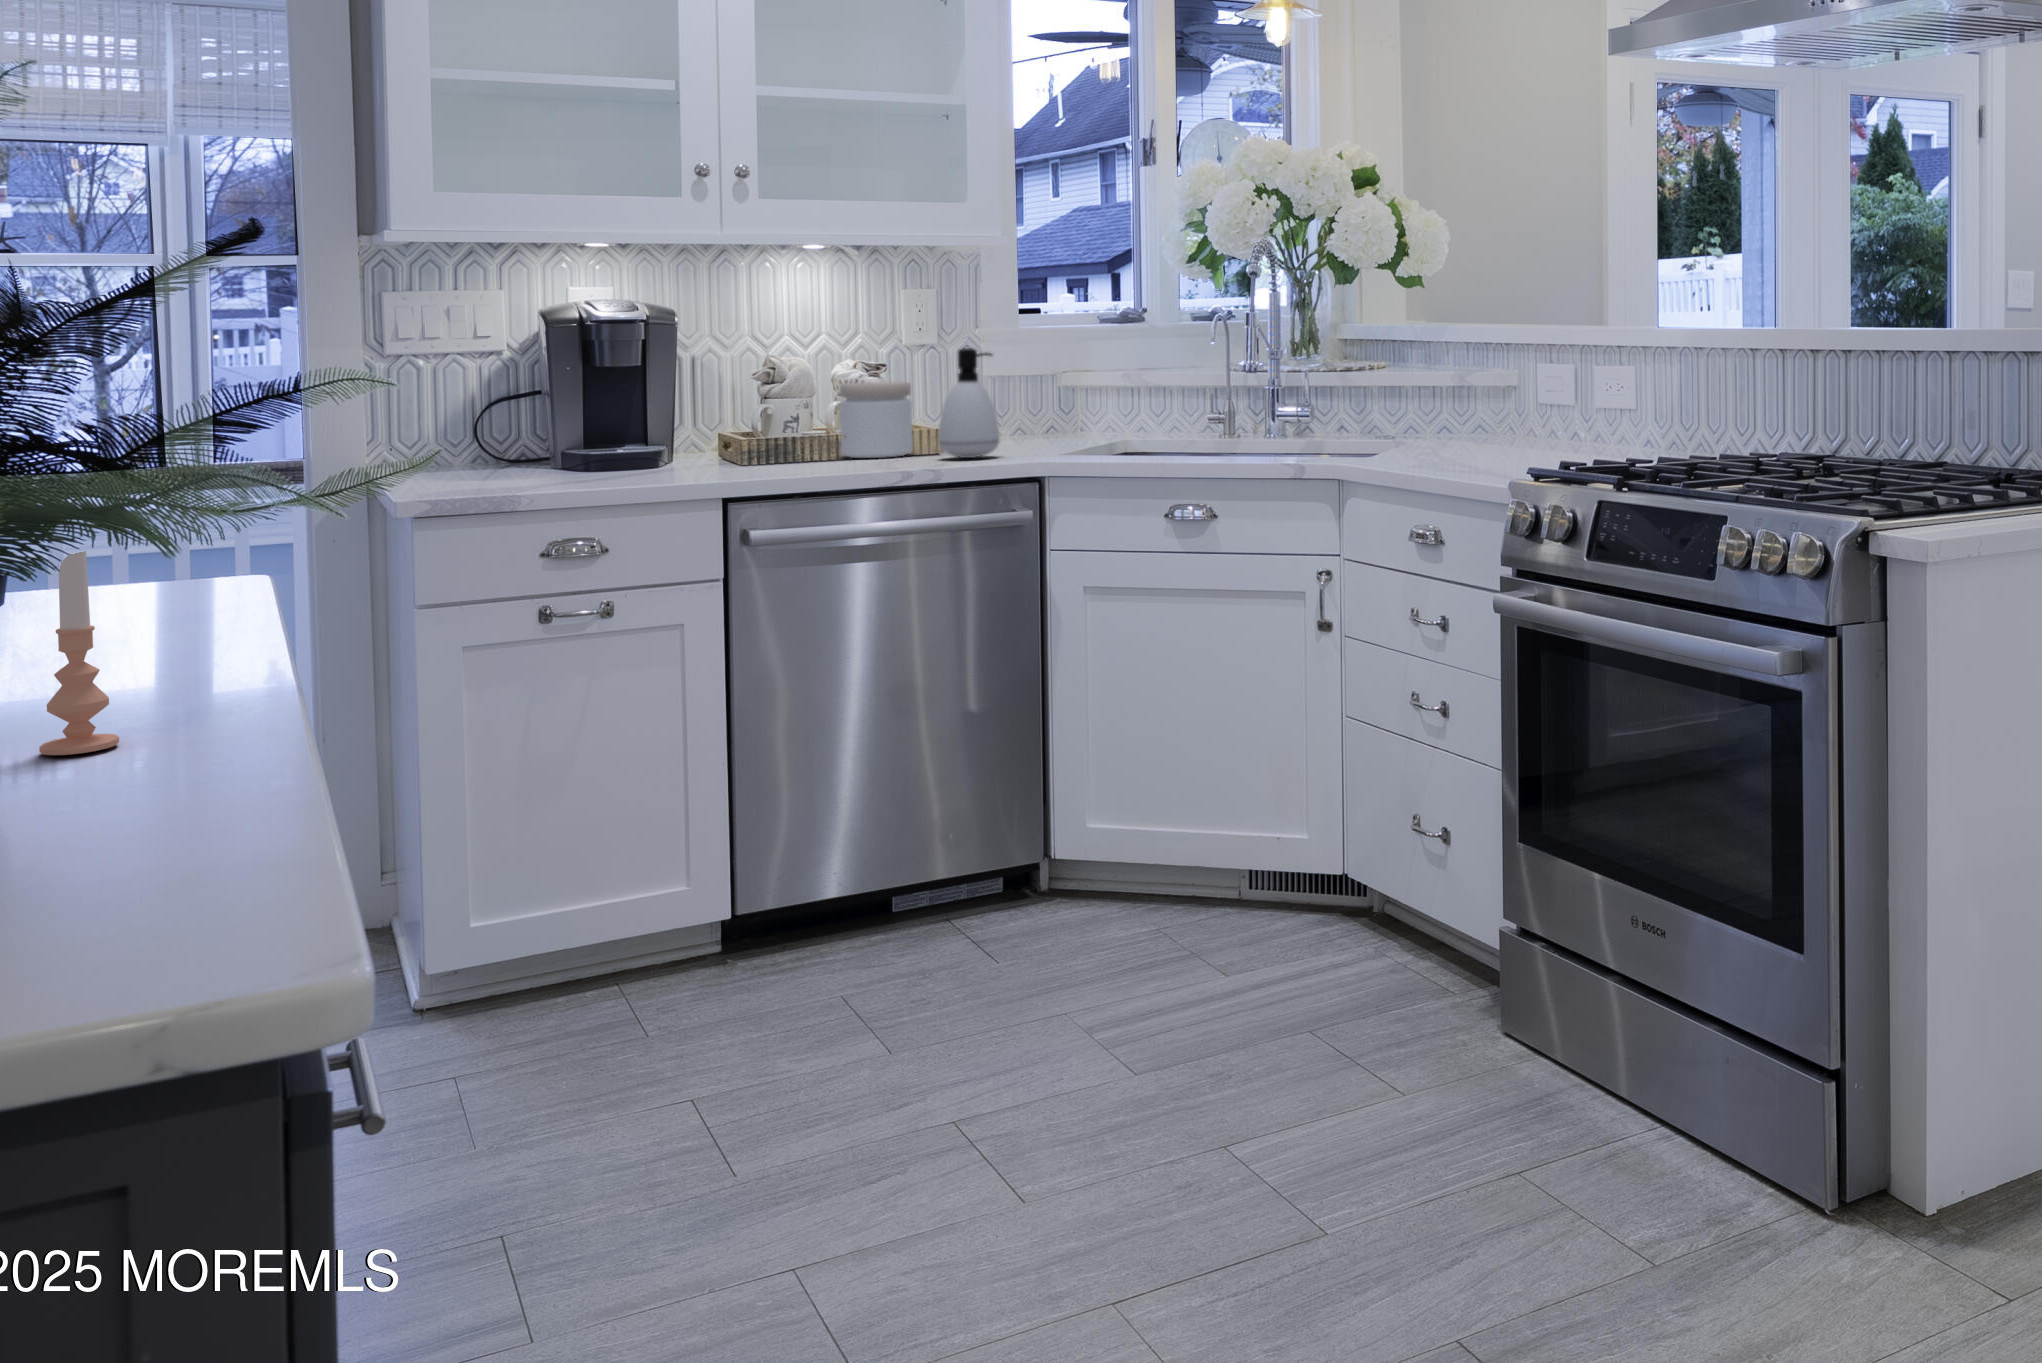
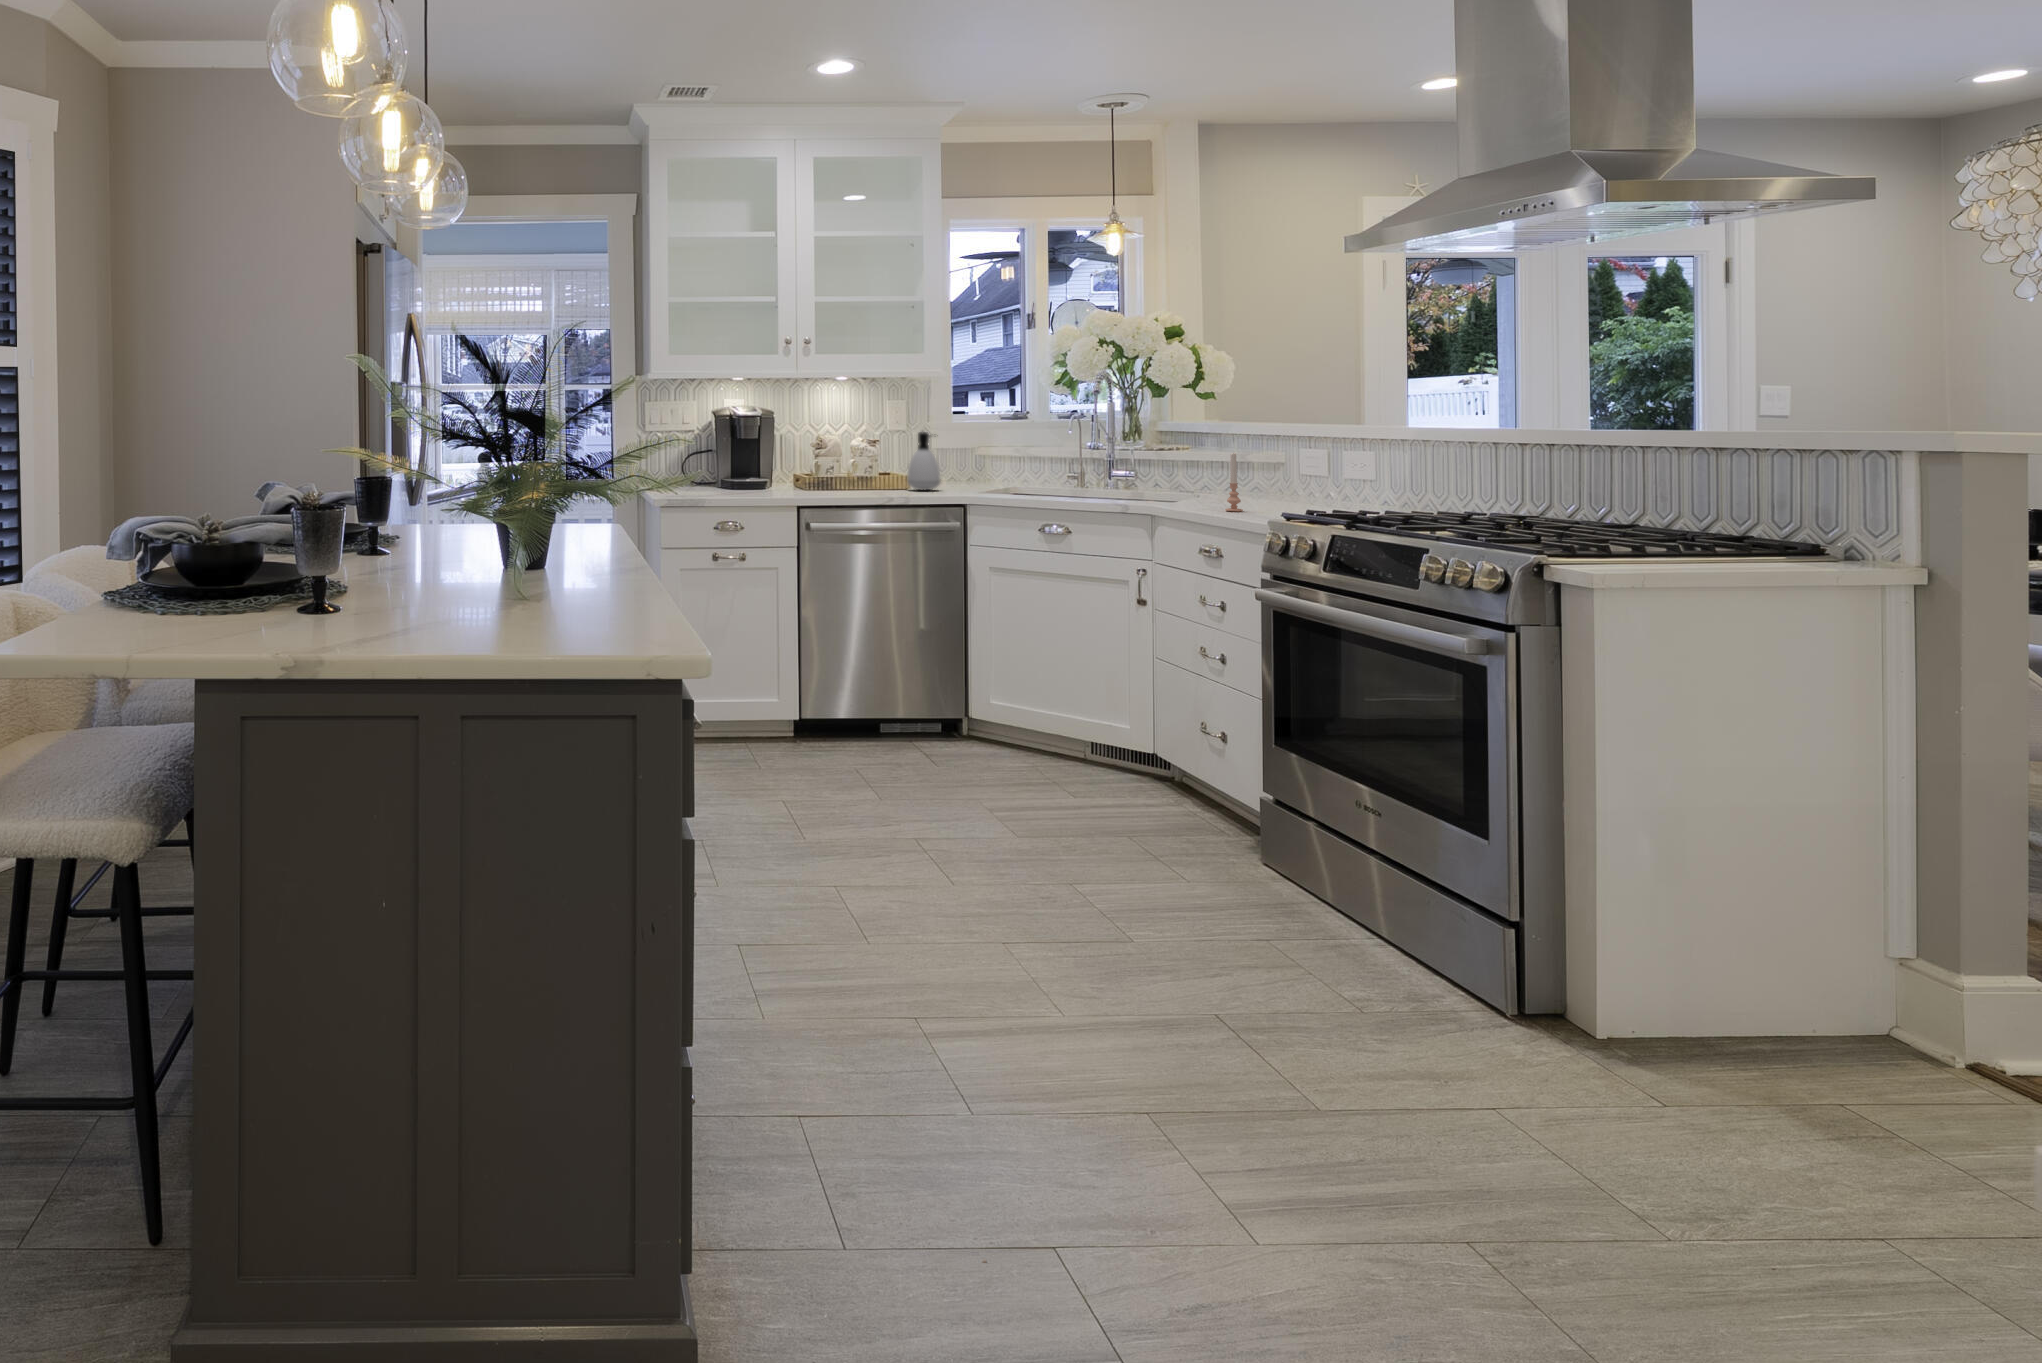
jar: present [840,382,913,458] -> none [855,449,893,488]
candle: present [39,551,119,755] -> present [1225,453,1243,511]

